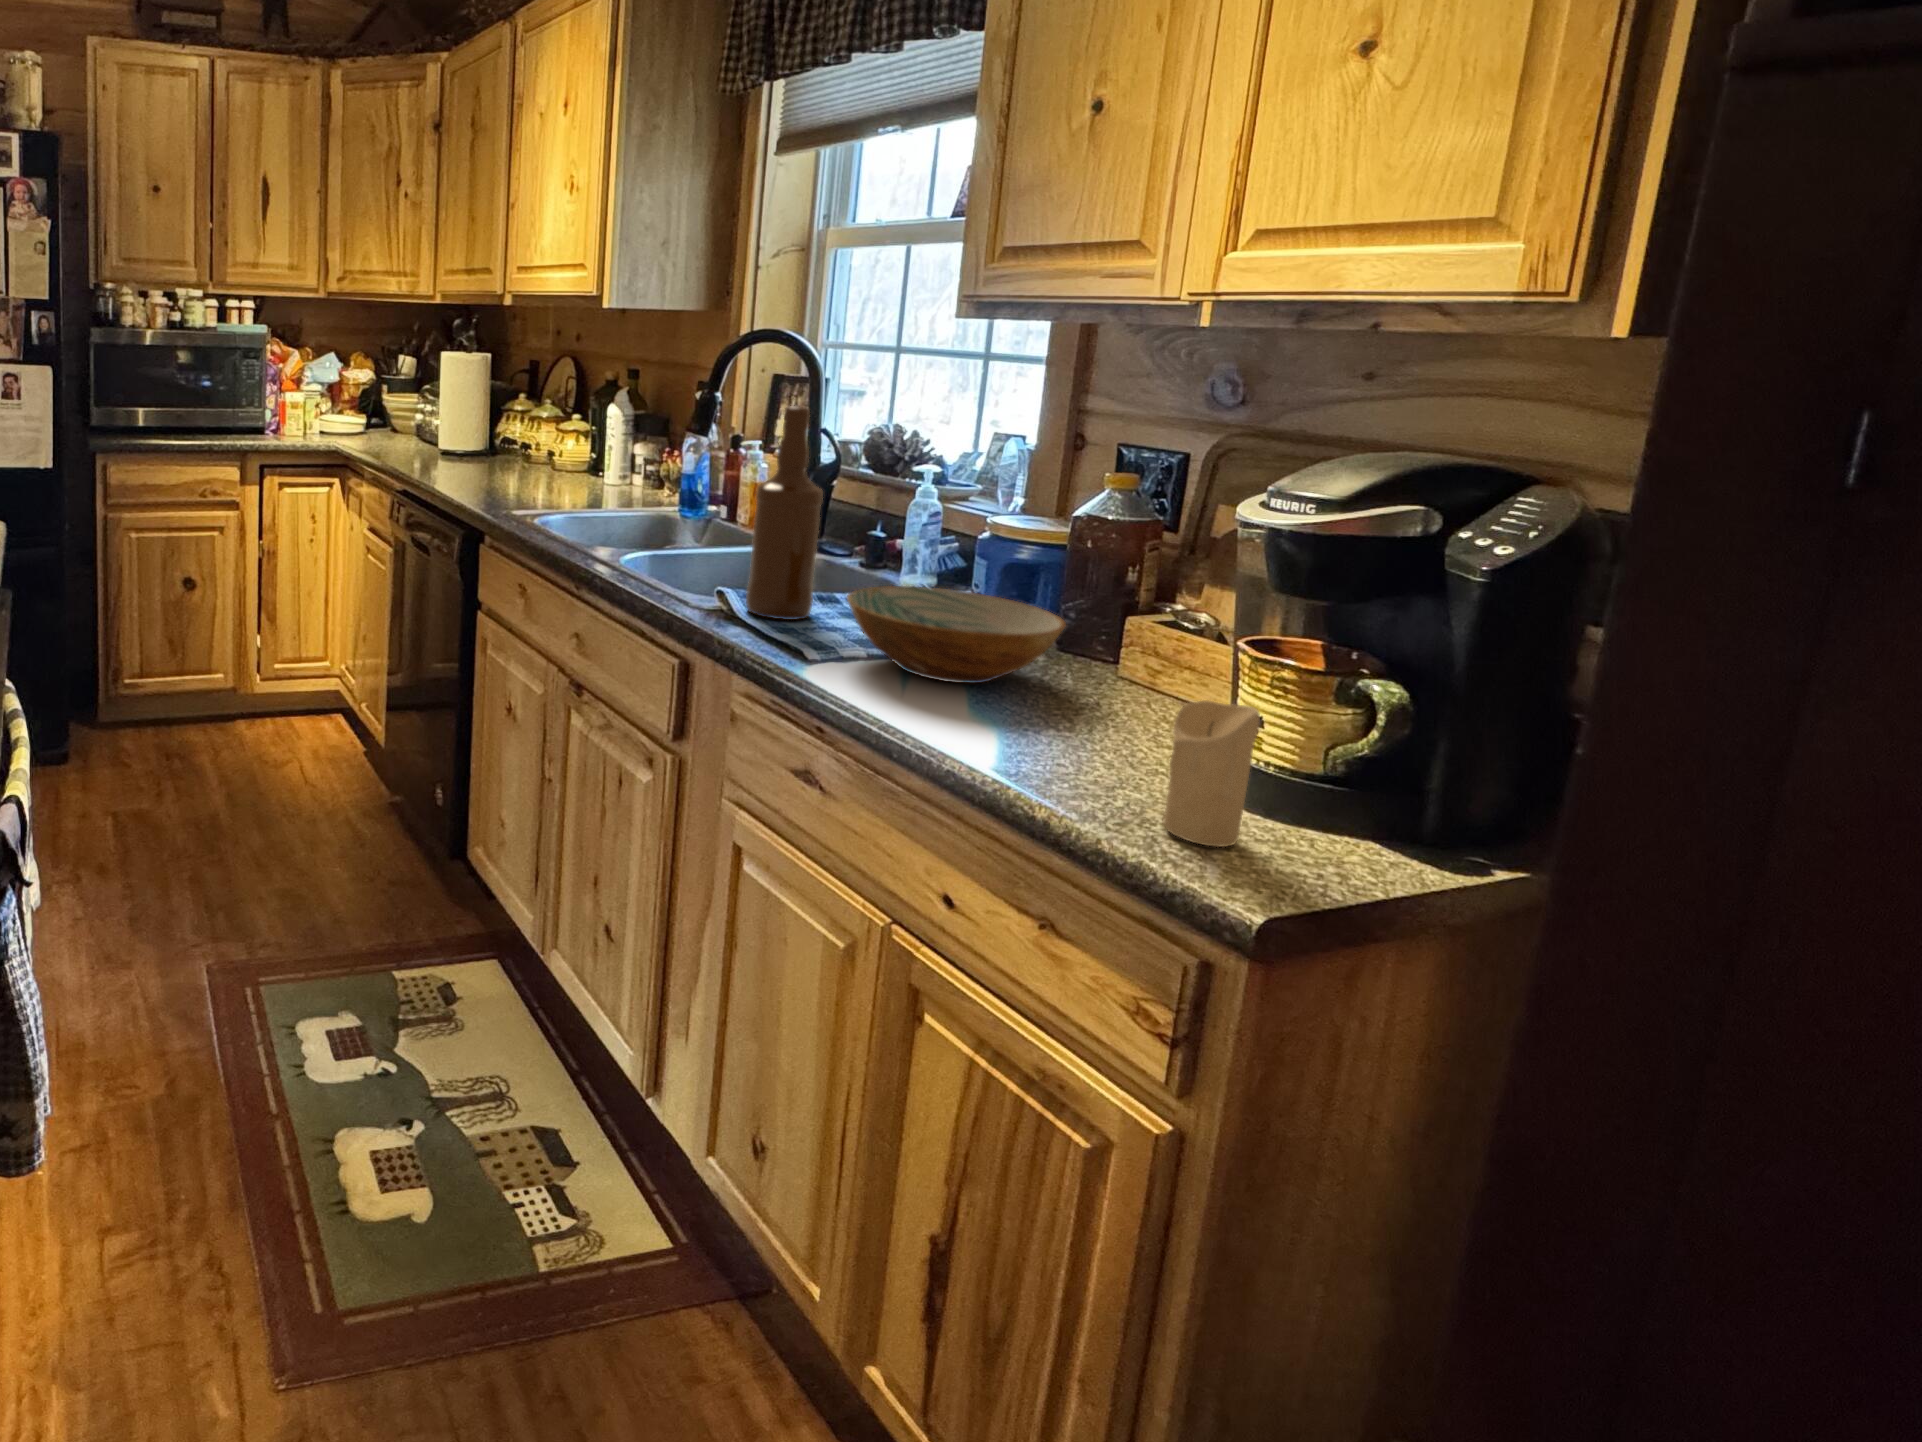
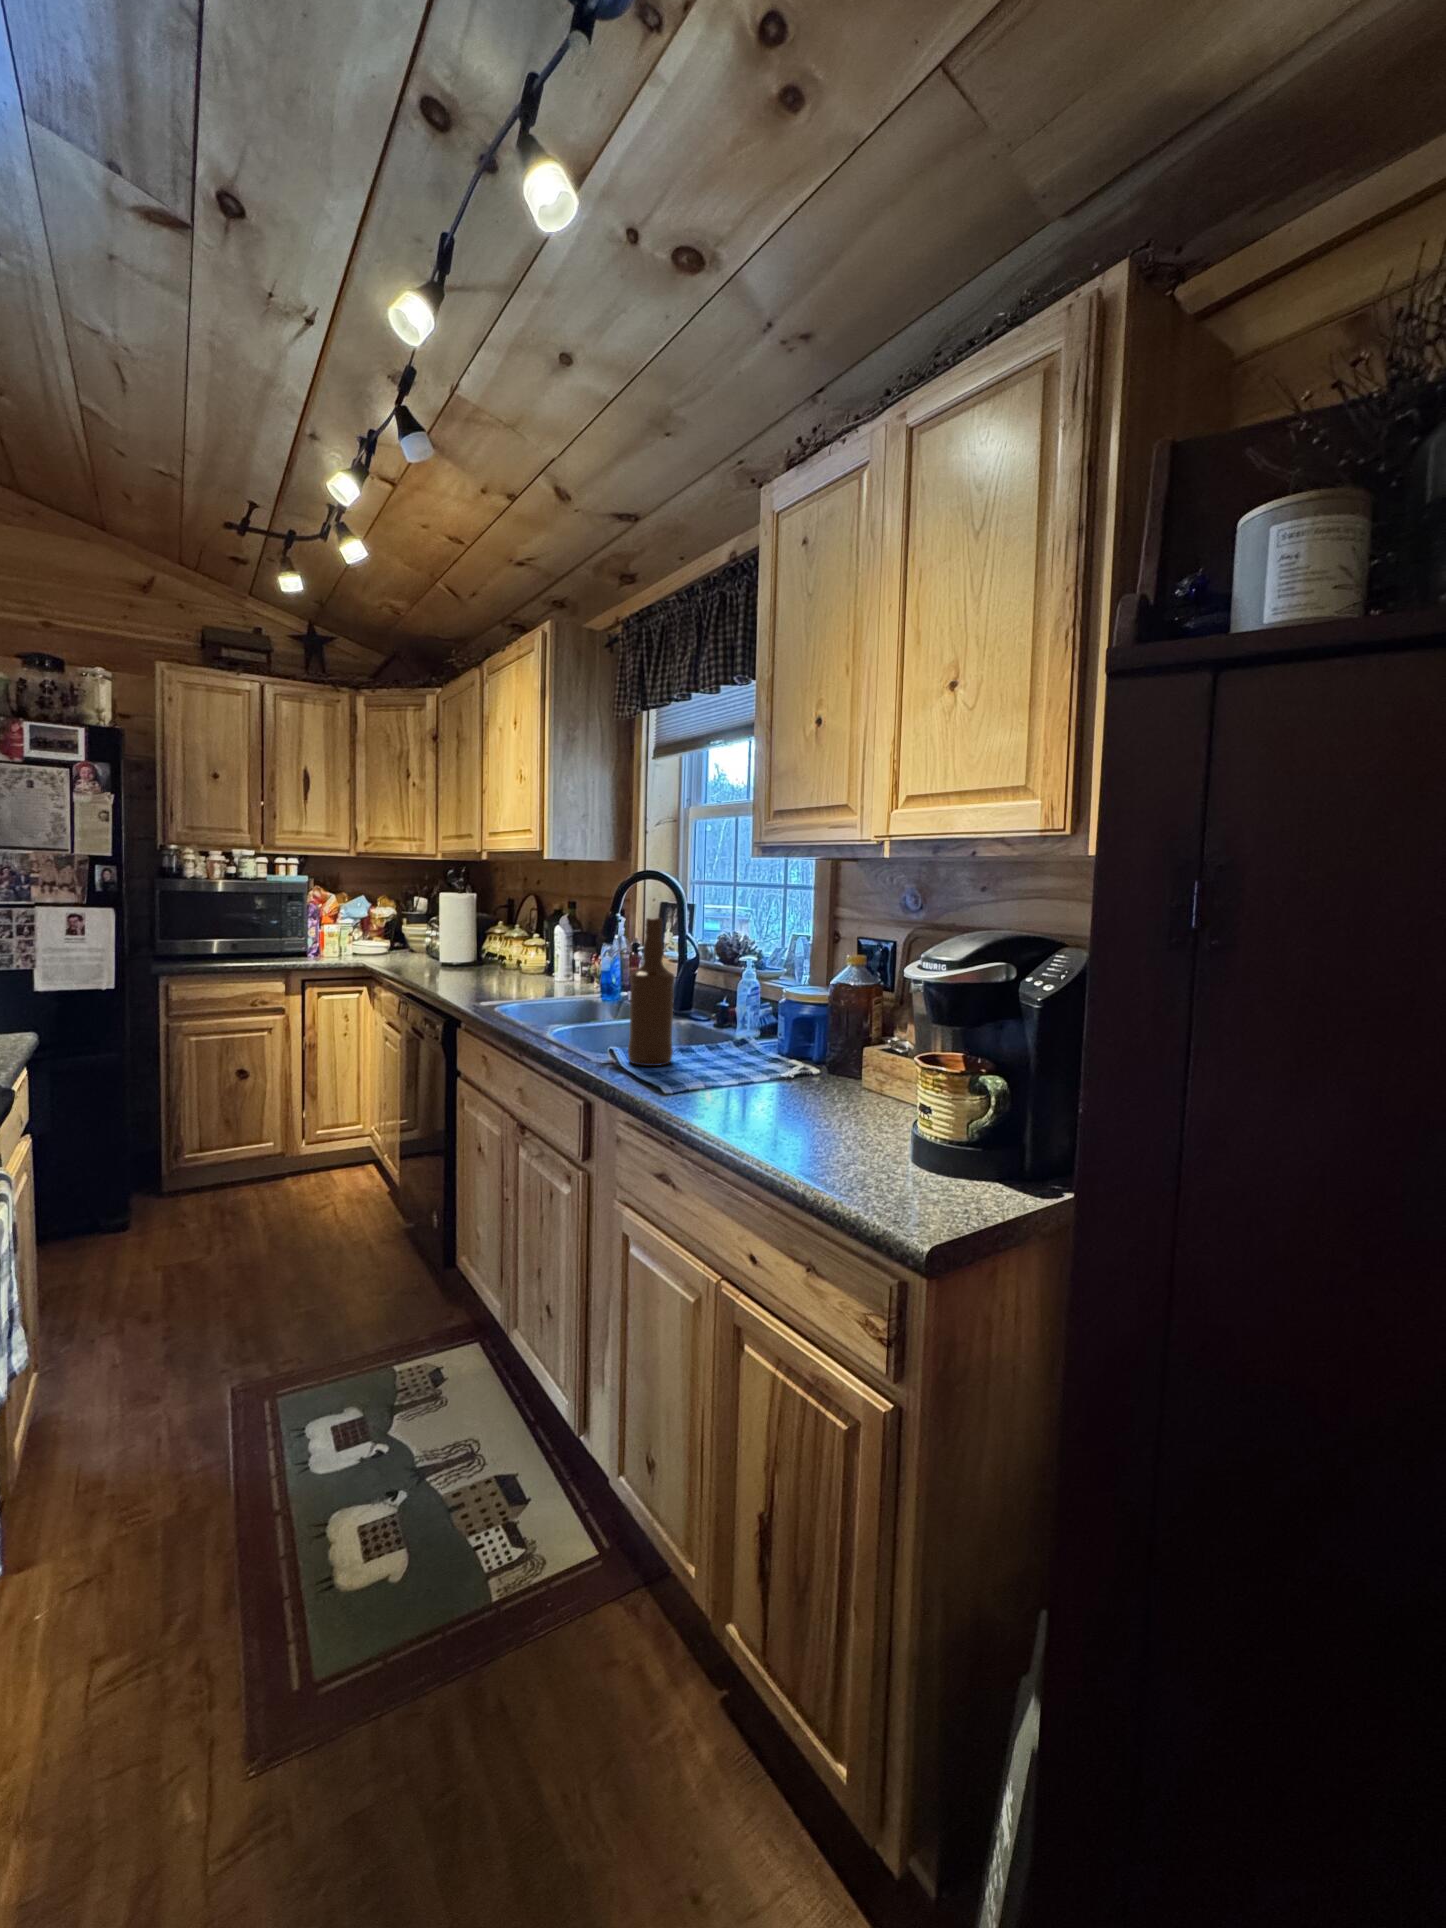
bowl: present [847,586,1066,683] -> none [687,1036,825,1100]
candle: present [1164,700,1260,847] -> none [875,1099,924,1199]

